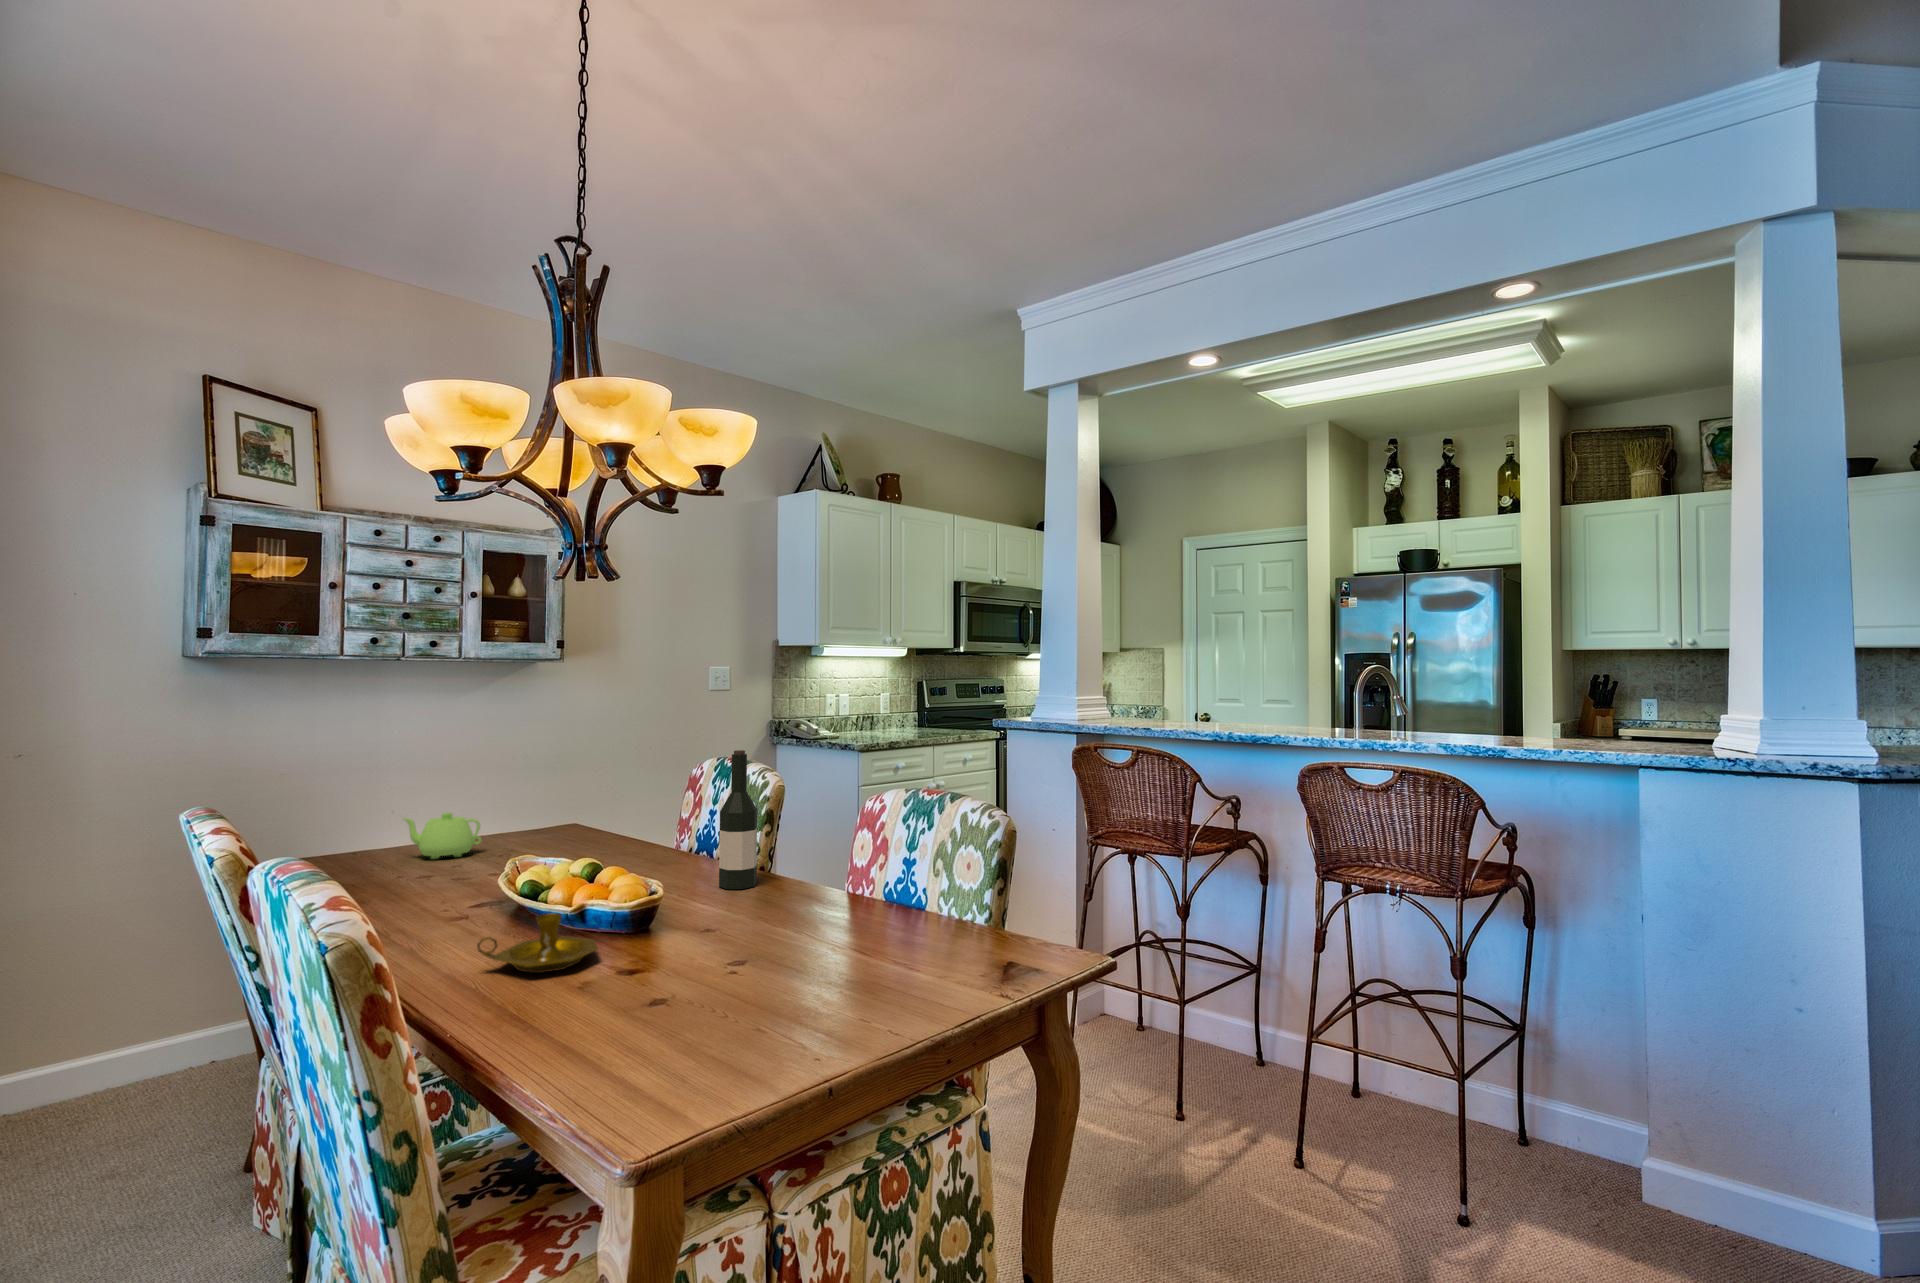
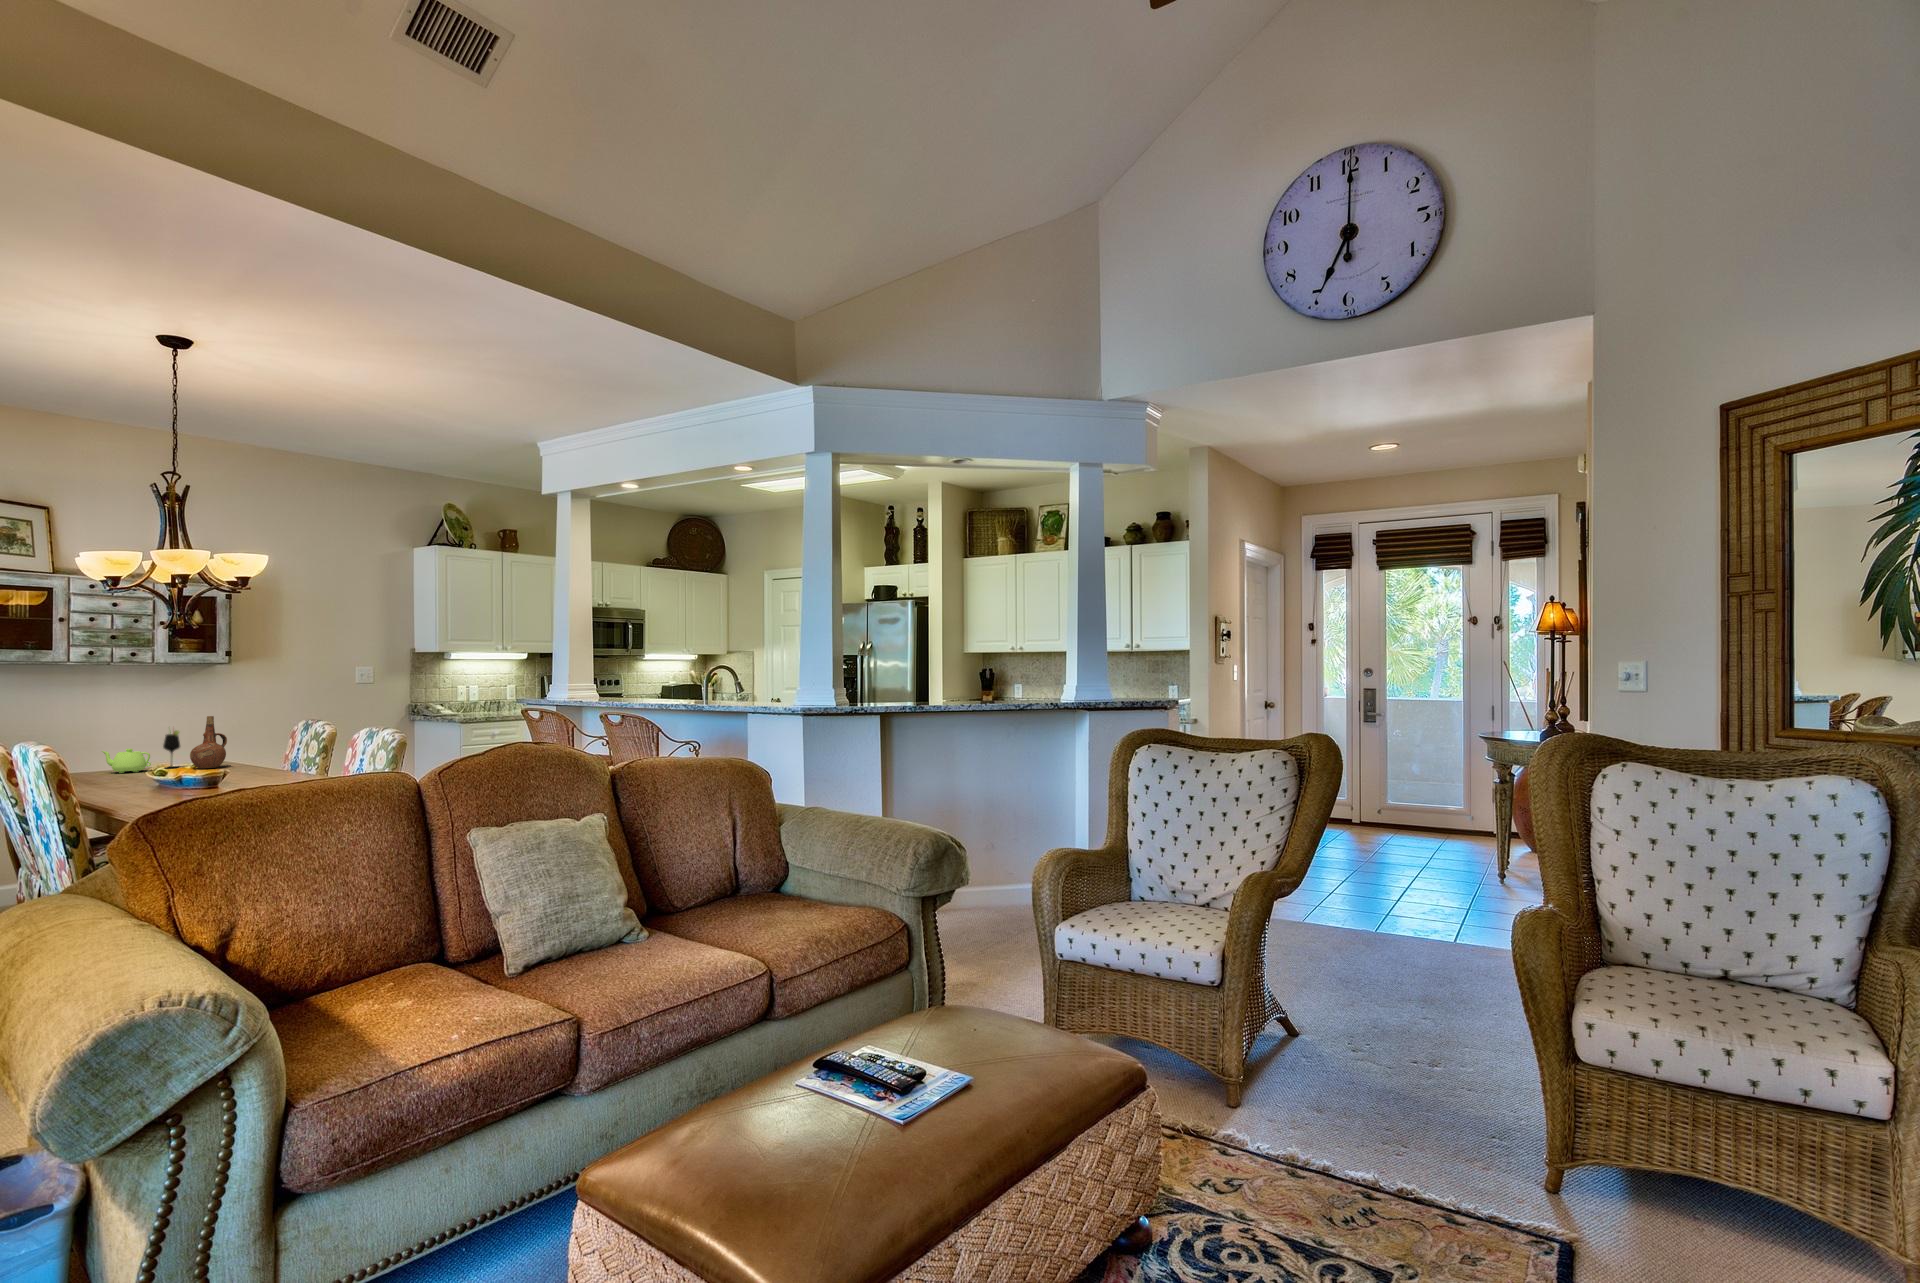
wine bottle: present [719,750,757,889] -> none [272,709,295,778]
ceramic pitcher: none [544,752,600,848] -> present [190,716,227,768]
wine glass: none [497,770,525,844] -> present [163,730,180,768]
candlestick: present [477,913,598,973] -> none [122,774,182,796]

